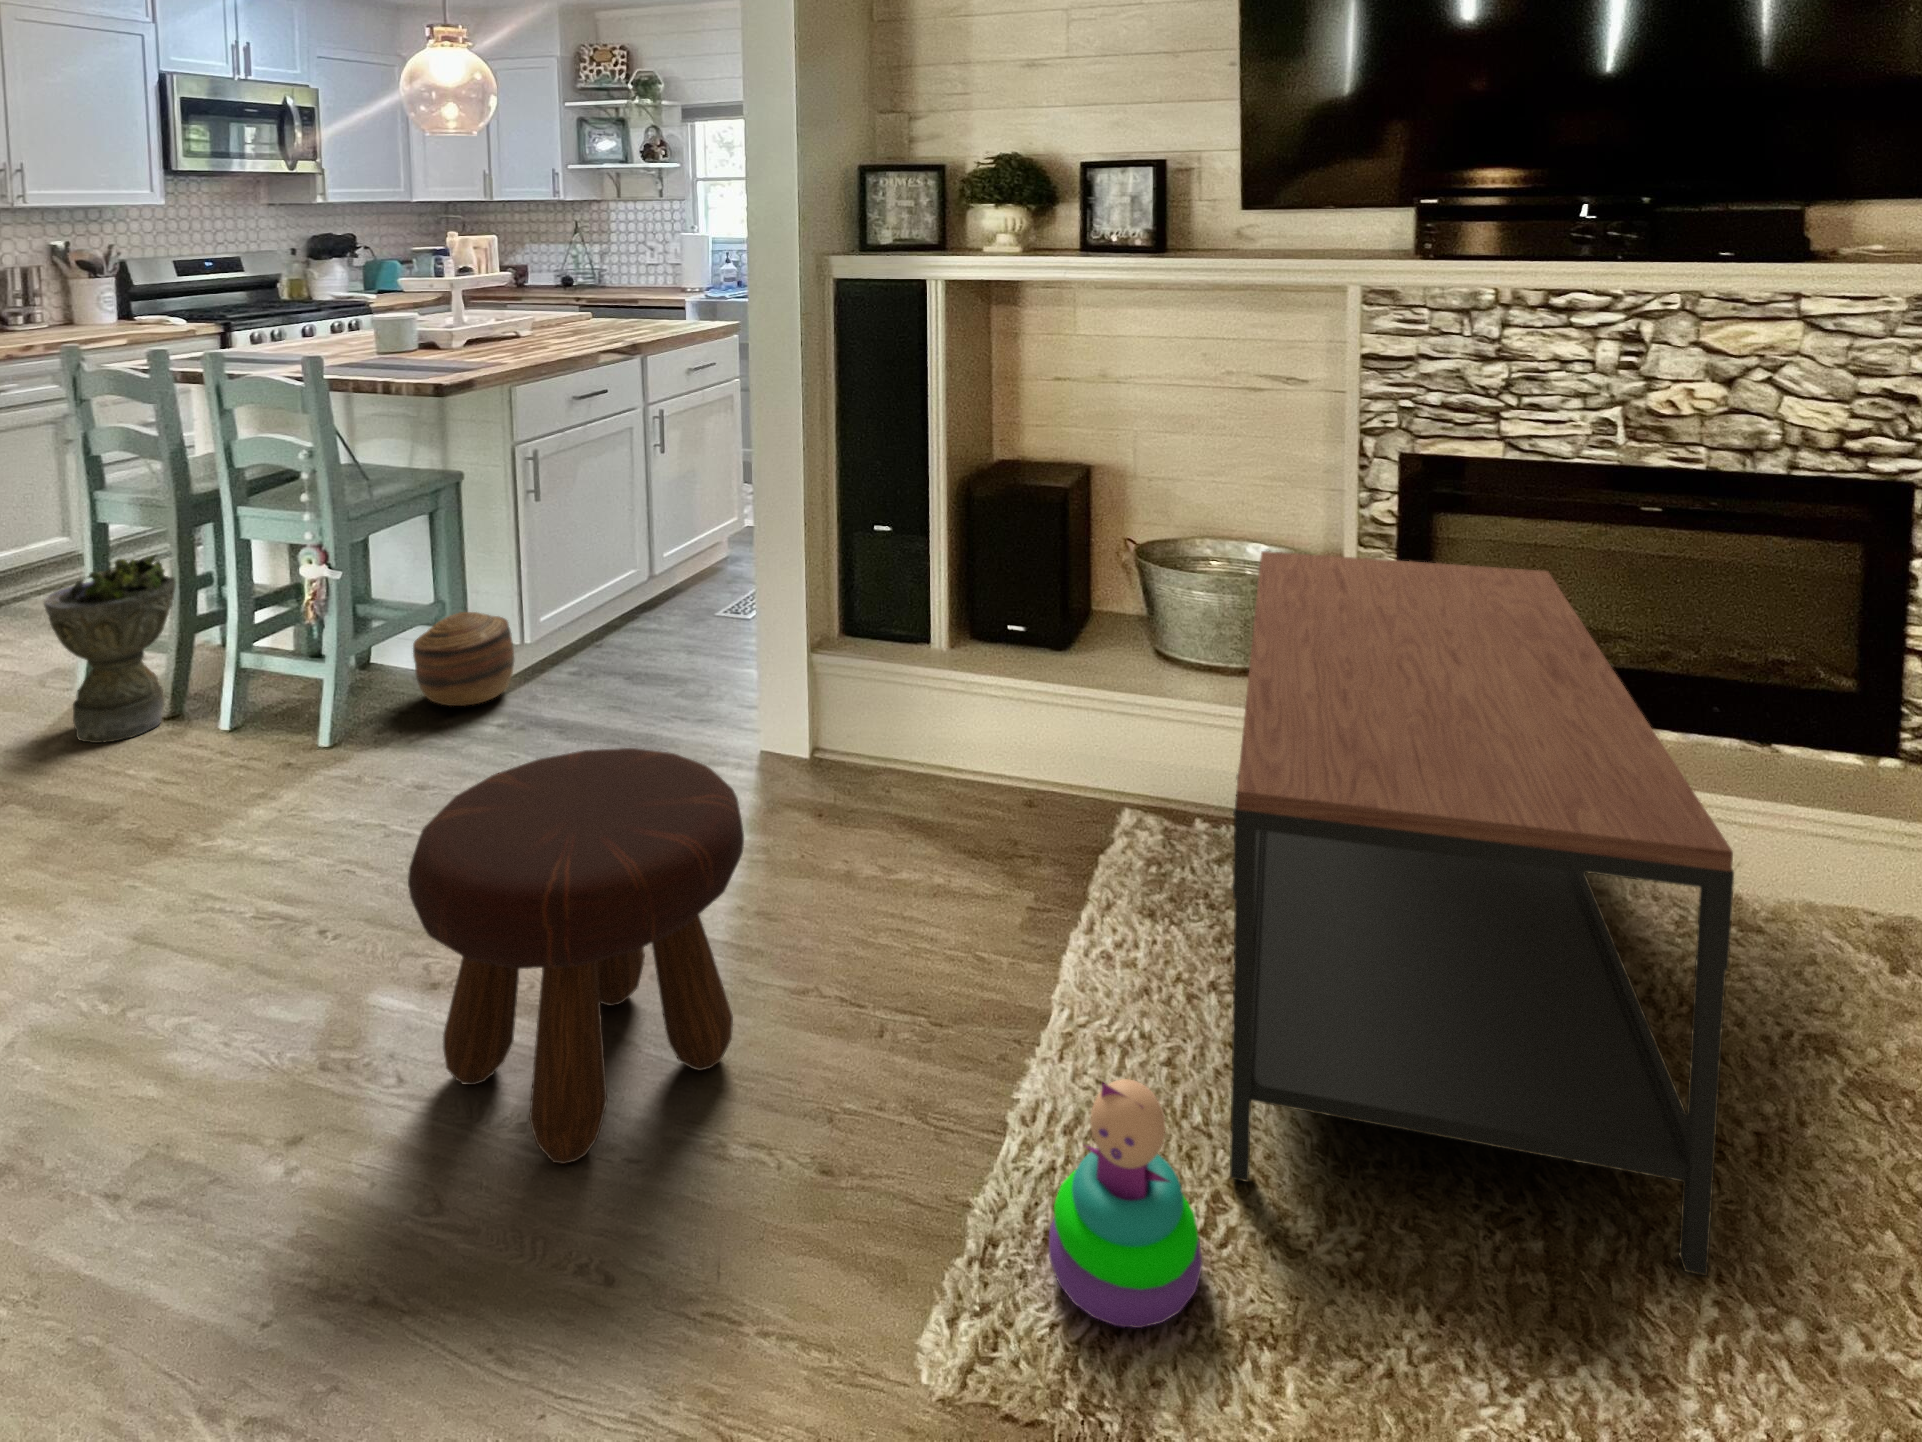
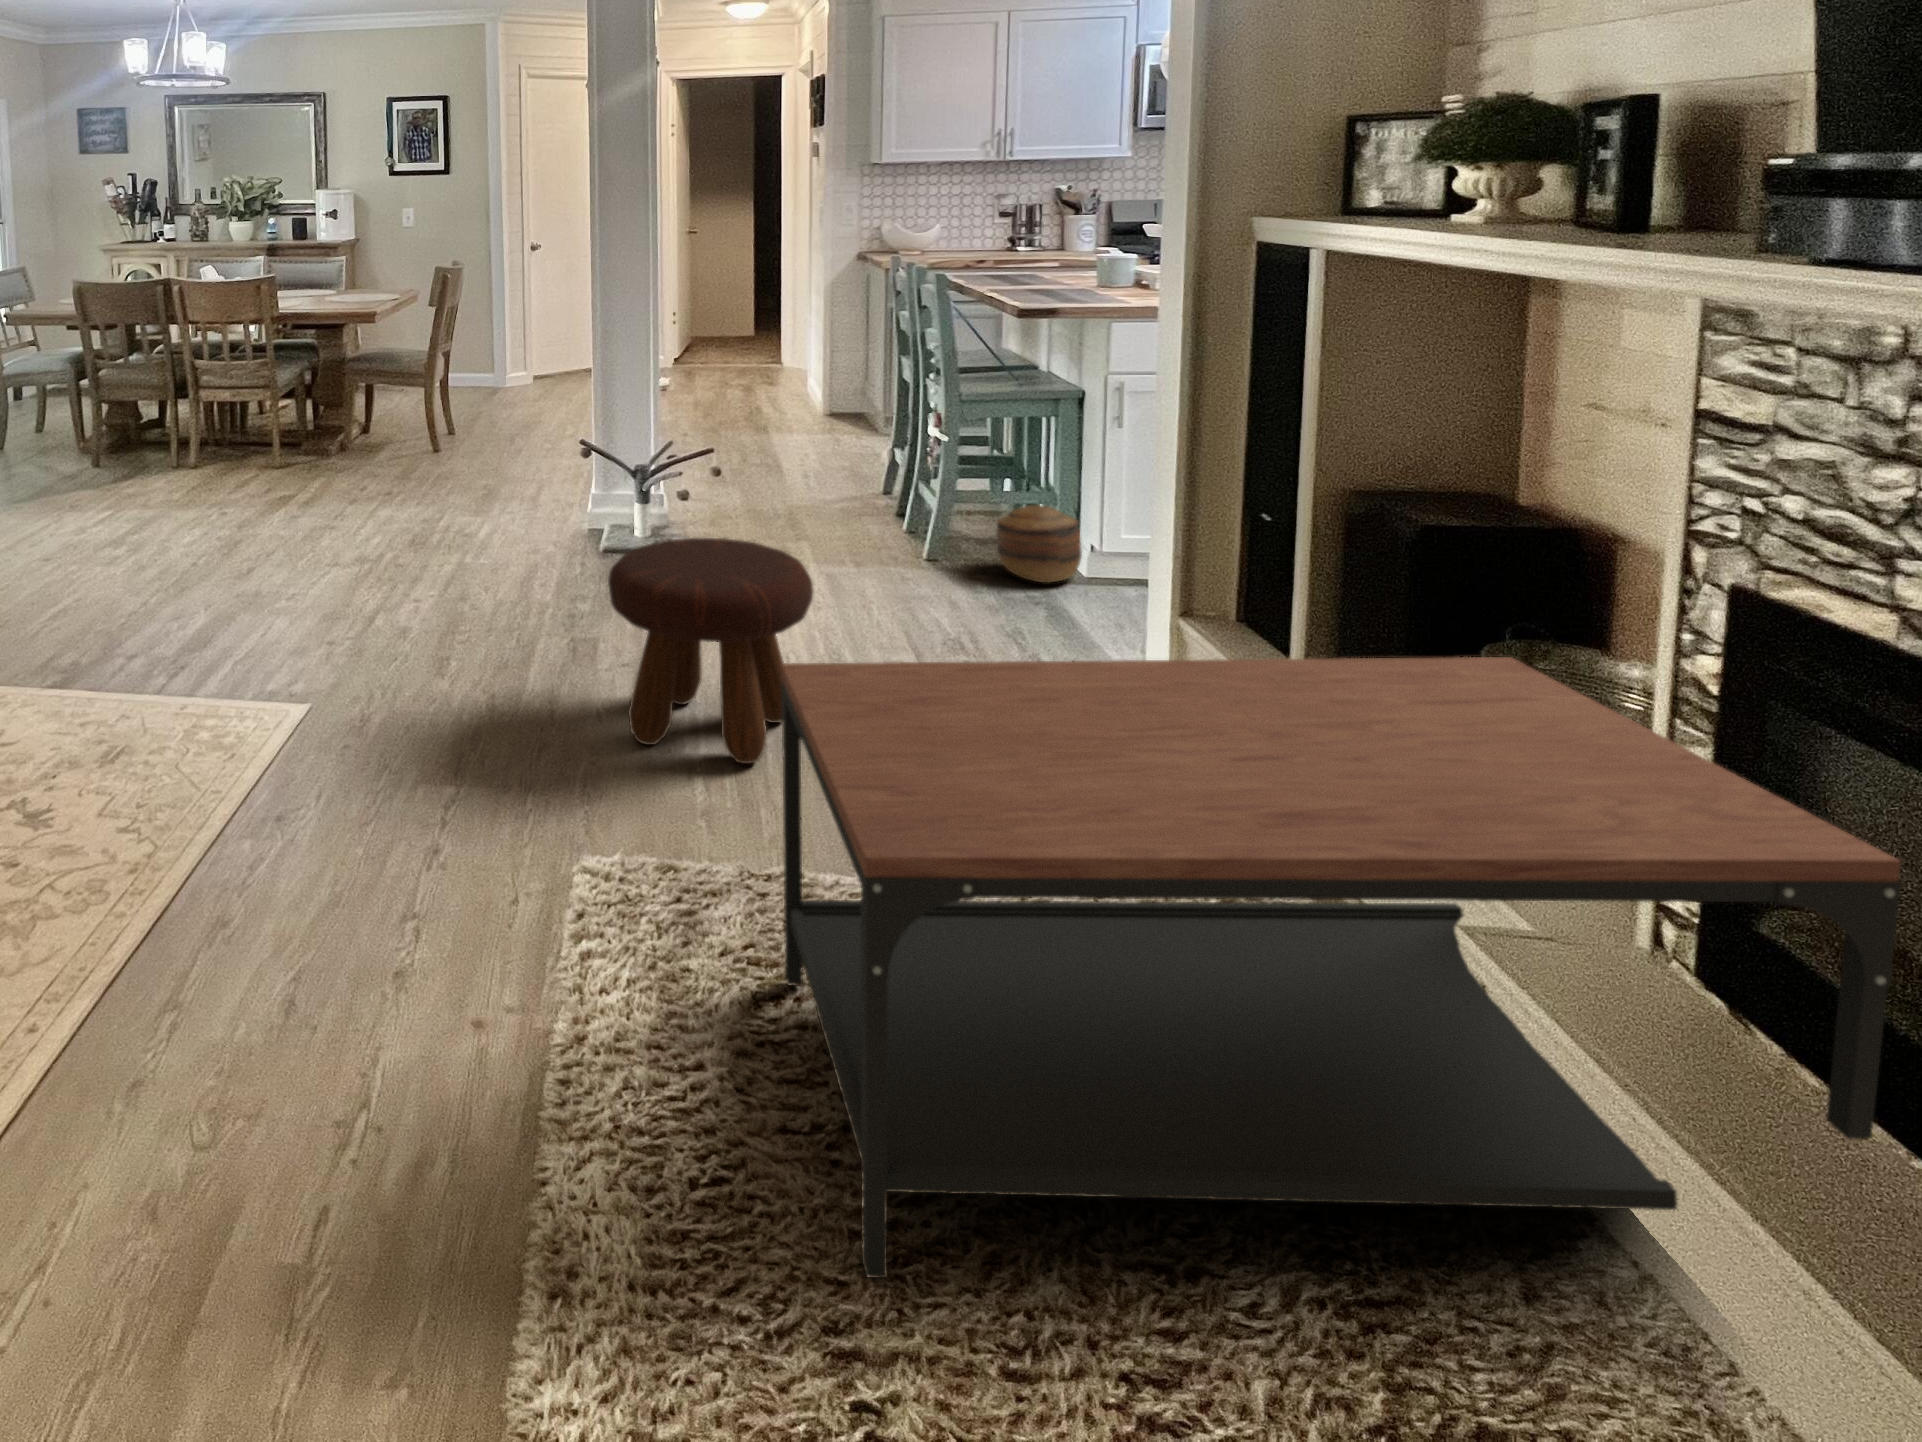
planter: present [44,555,176,743] -> none [824,401,900,520]
stacking toy: present [1049,1079,1202,1328] -> none [621,794,729,961]

